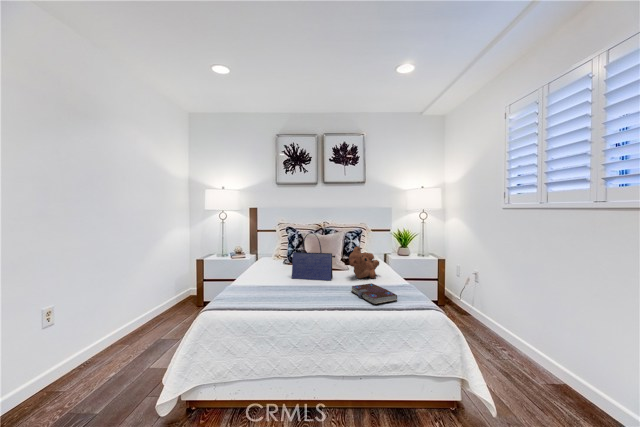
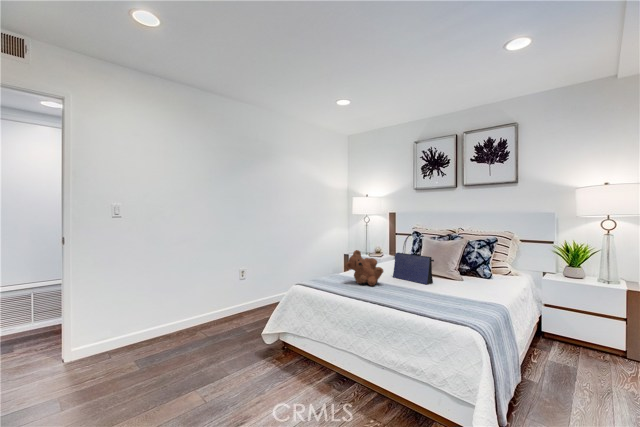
teddy bear: present [349,247,379,278] -> present [345,250,383,286]
book: present [352,283,397,305] -> none [431,290,469,311]

